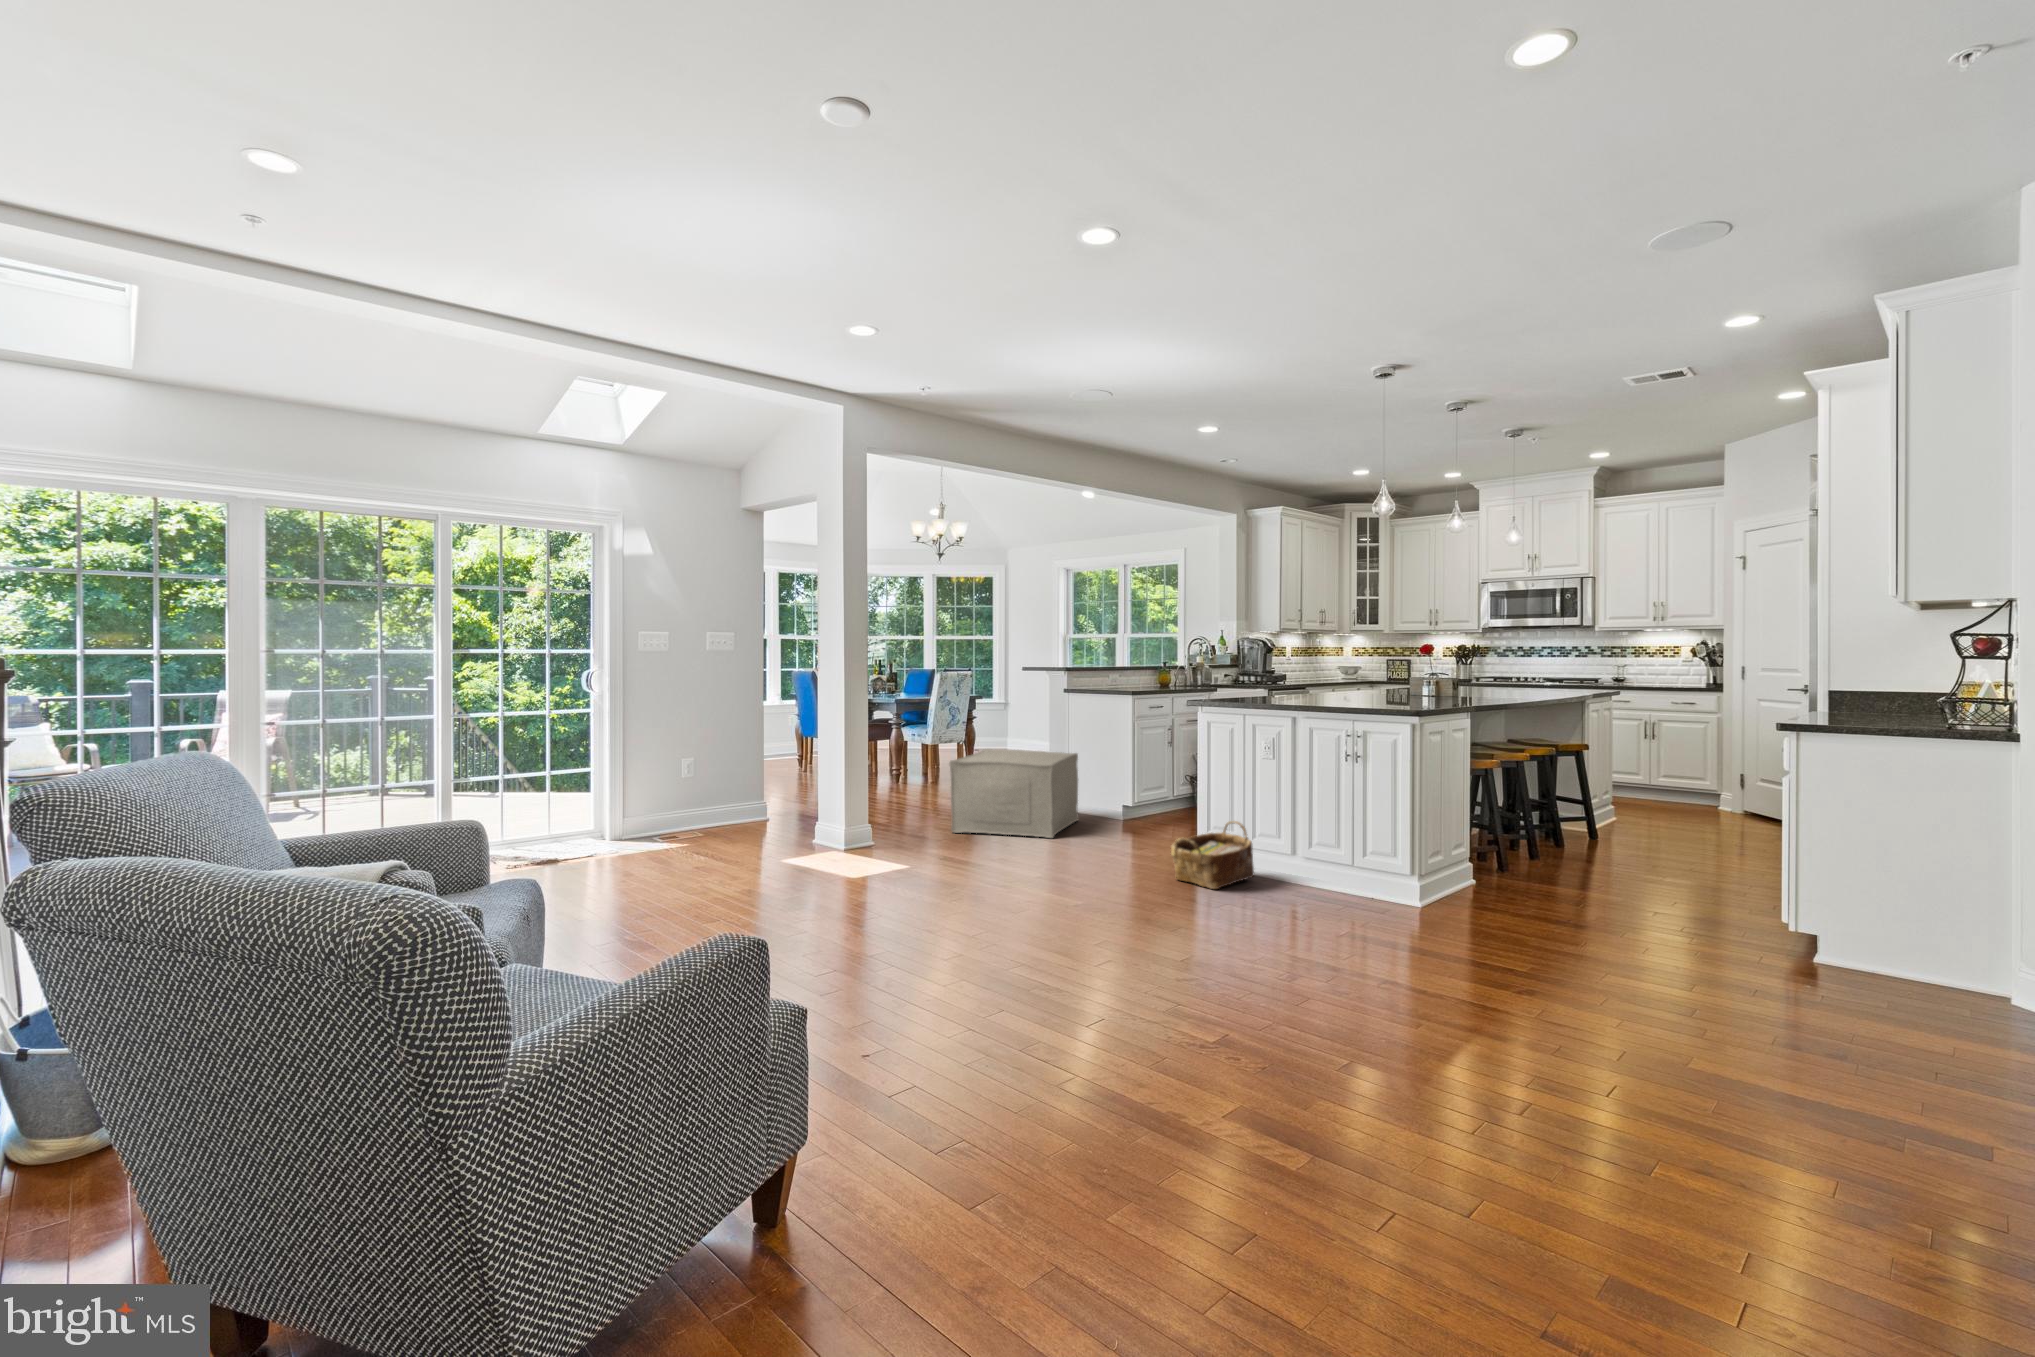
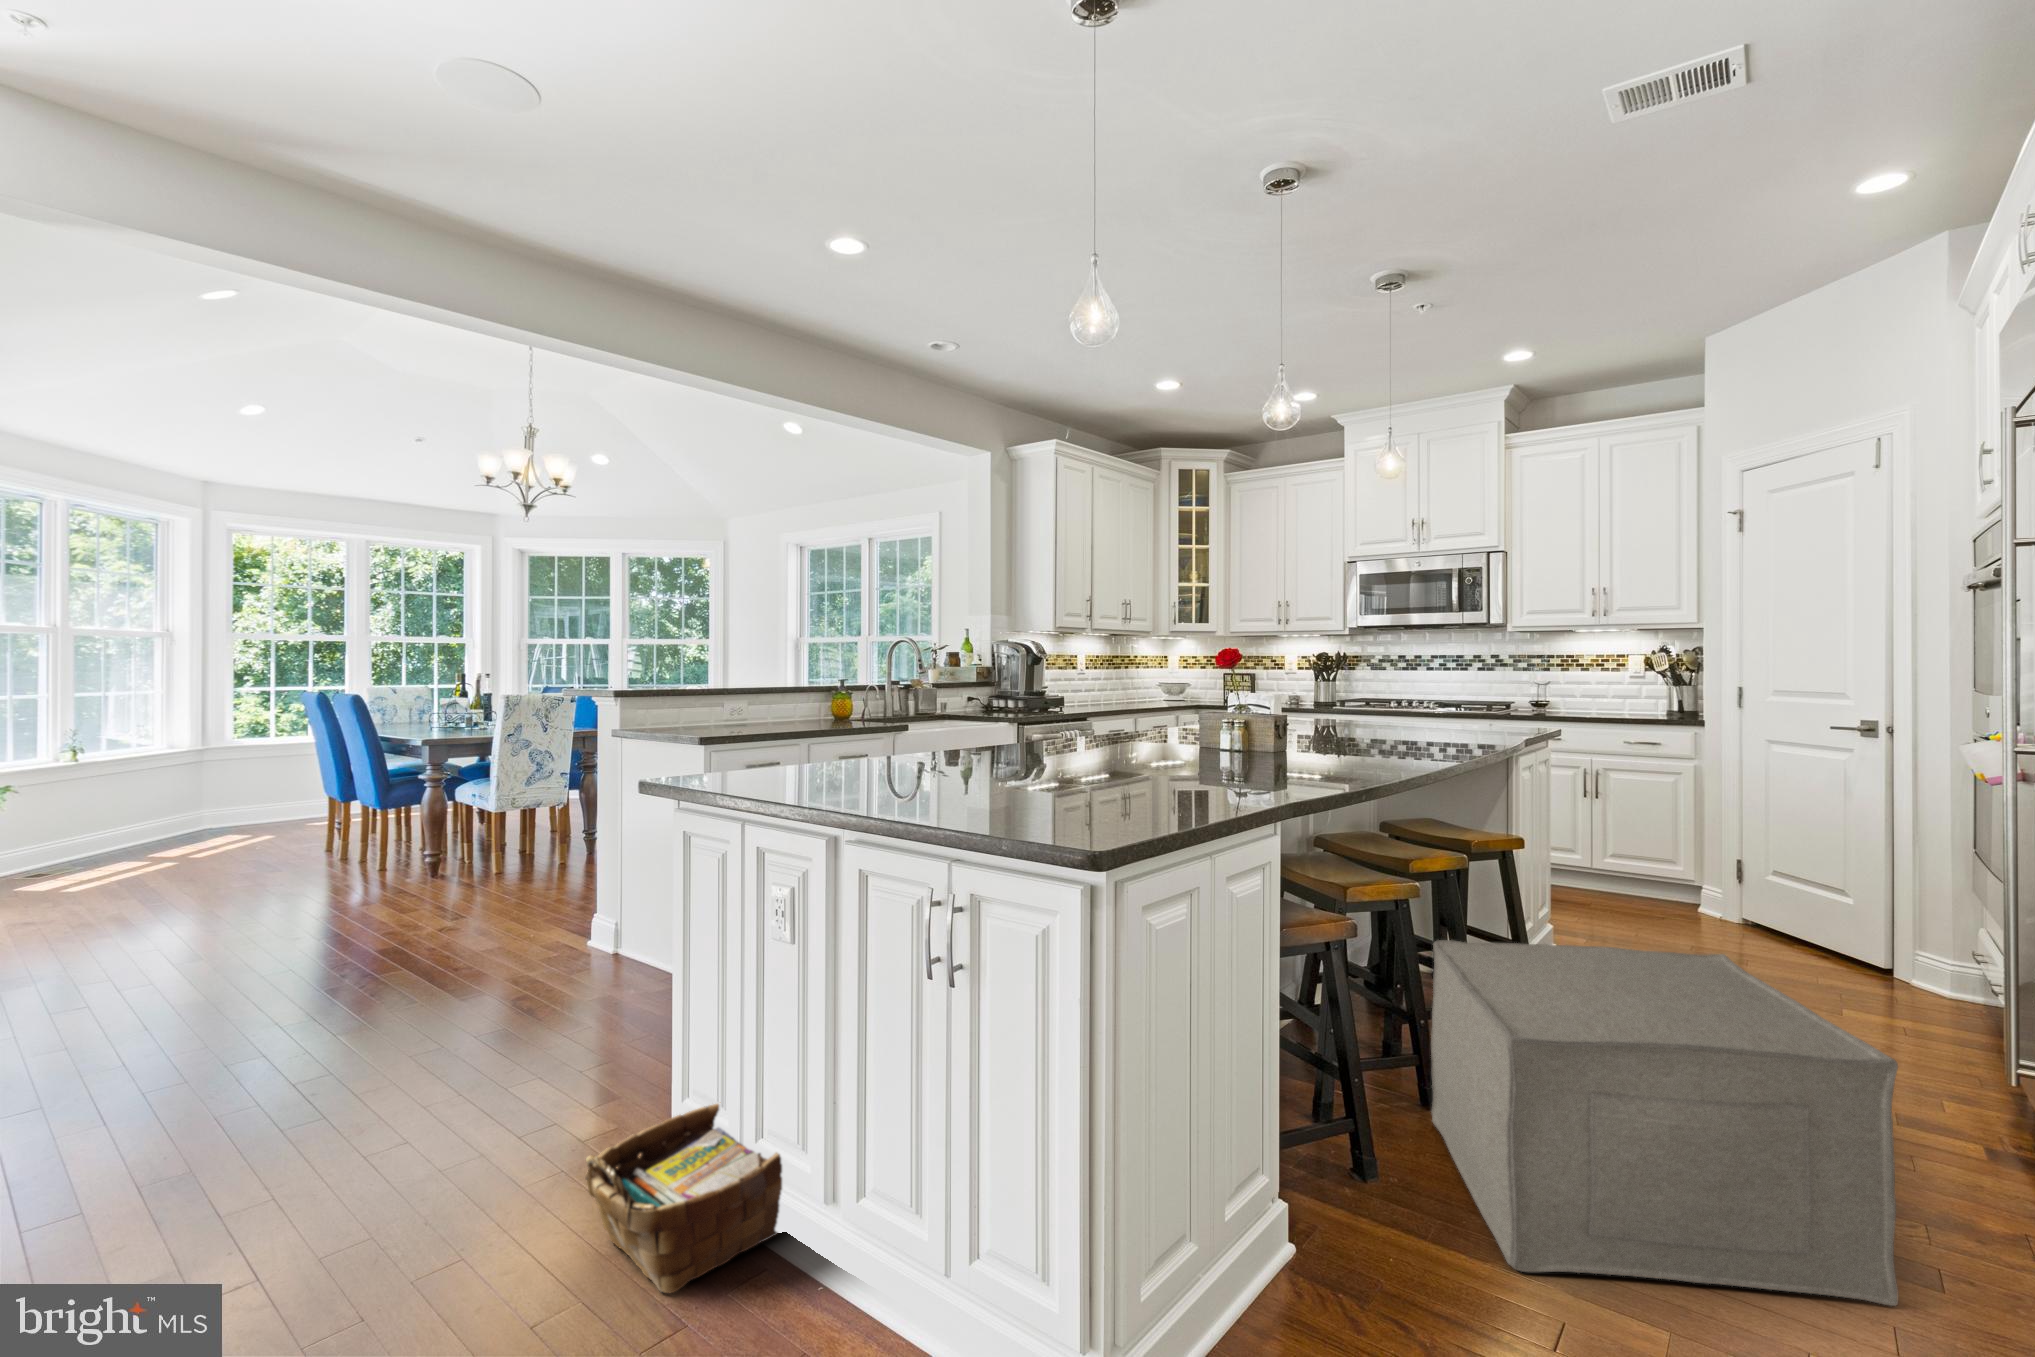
ottoman: present [949,749,1079,838] -> present [1431,940,1898,1306]

